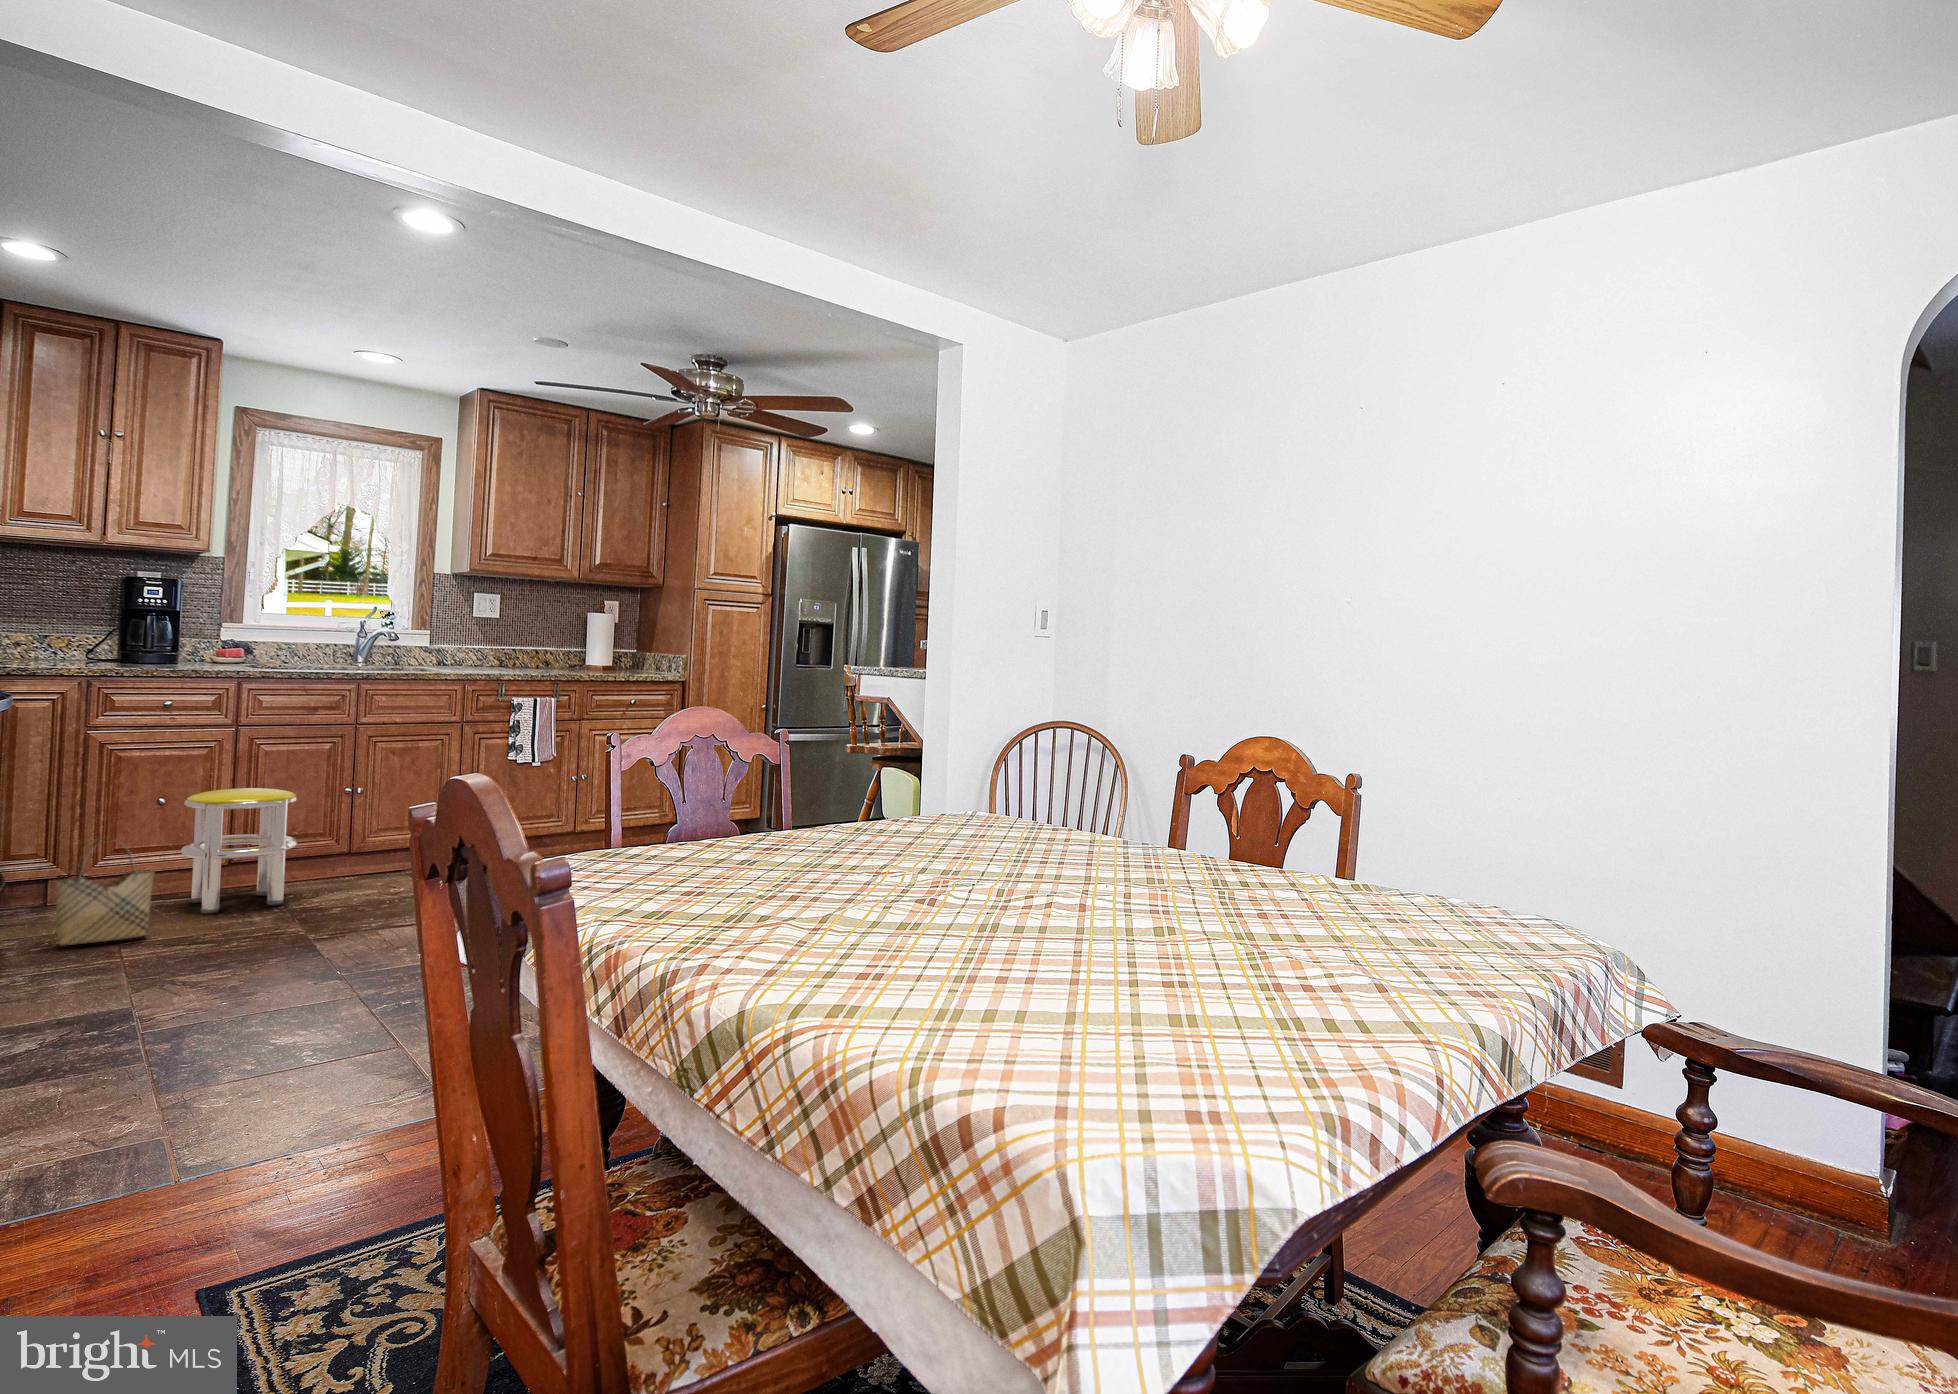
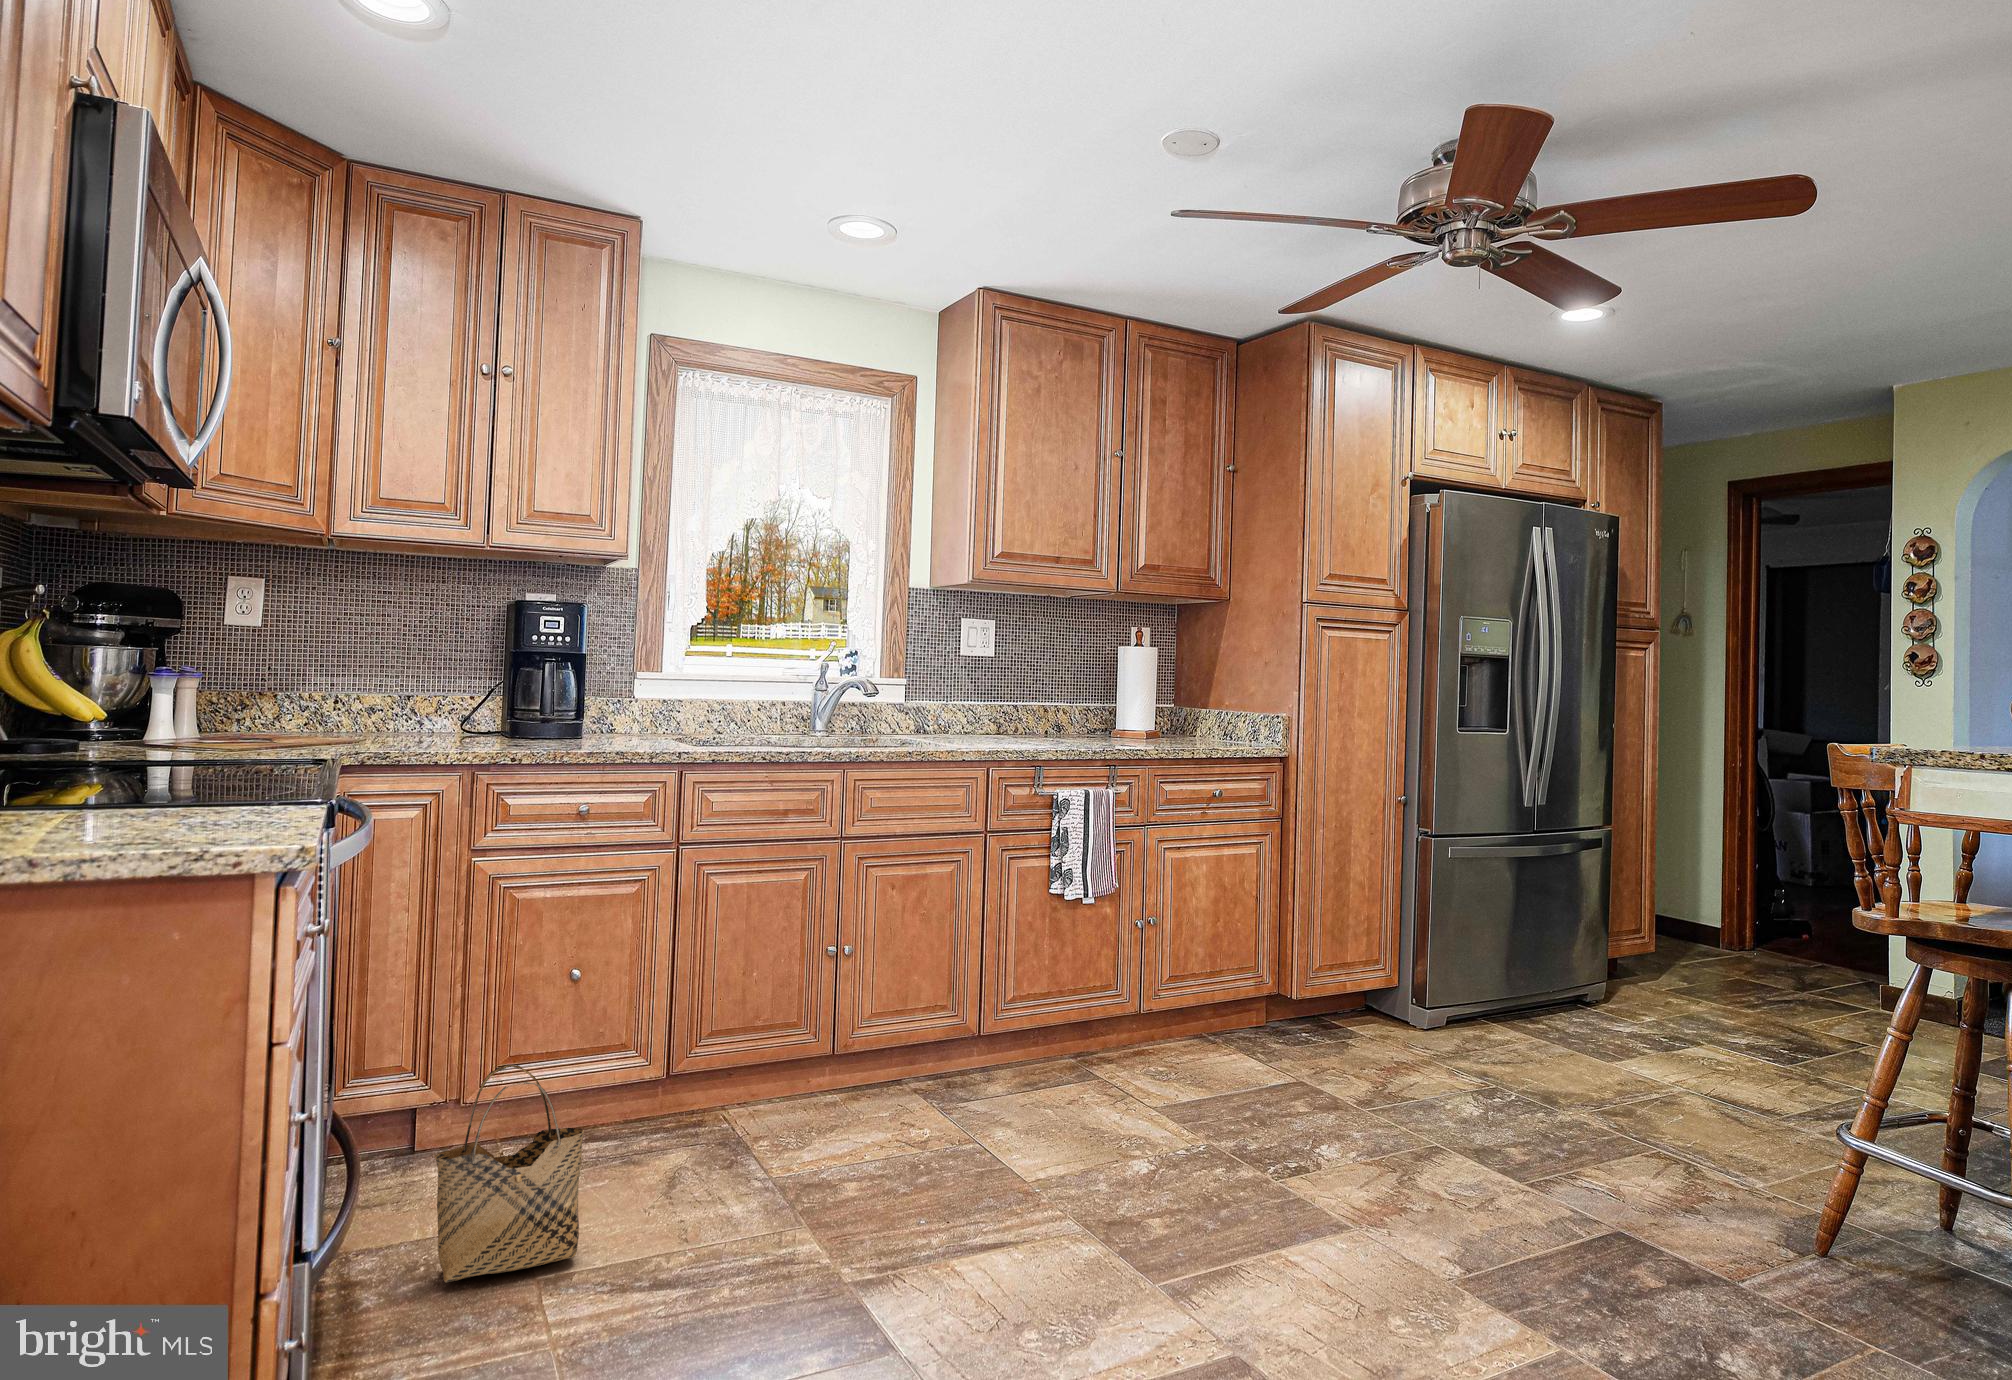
stool: present [181,788,298,914] -> none [606,953,772,1187]

